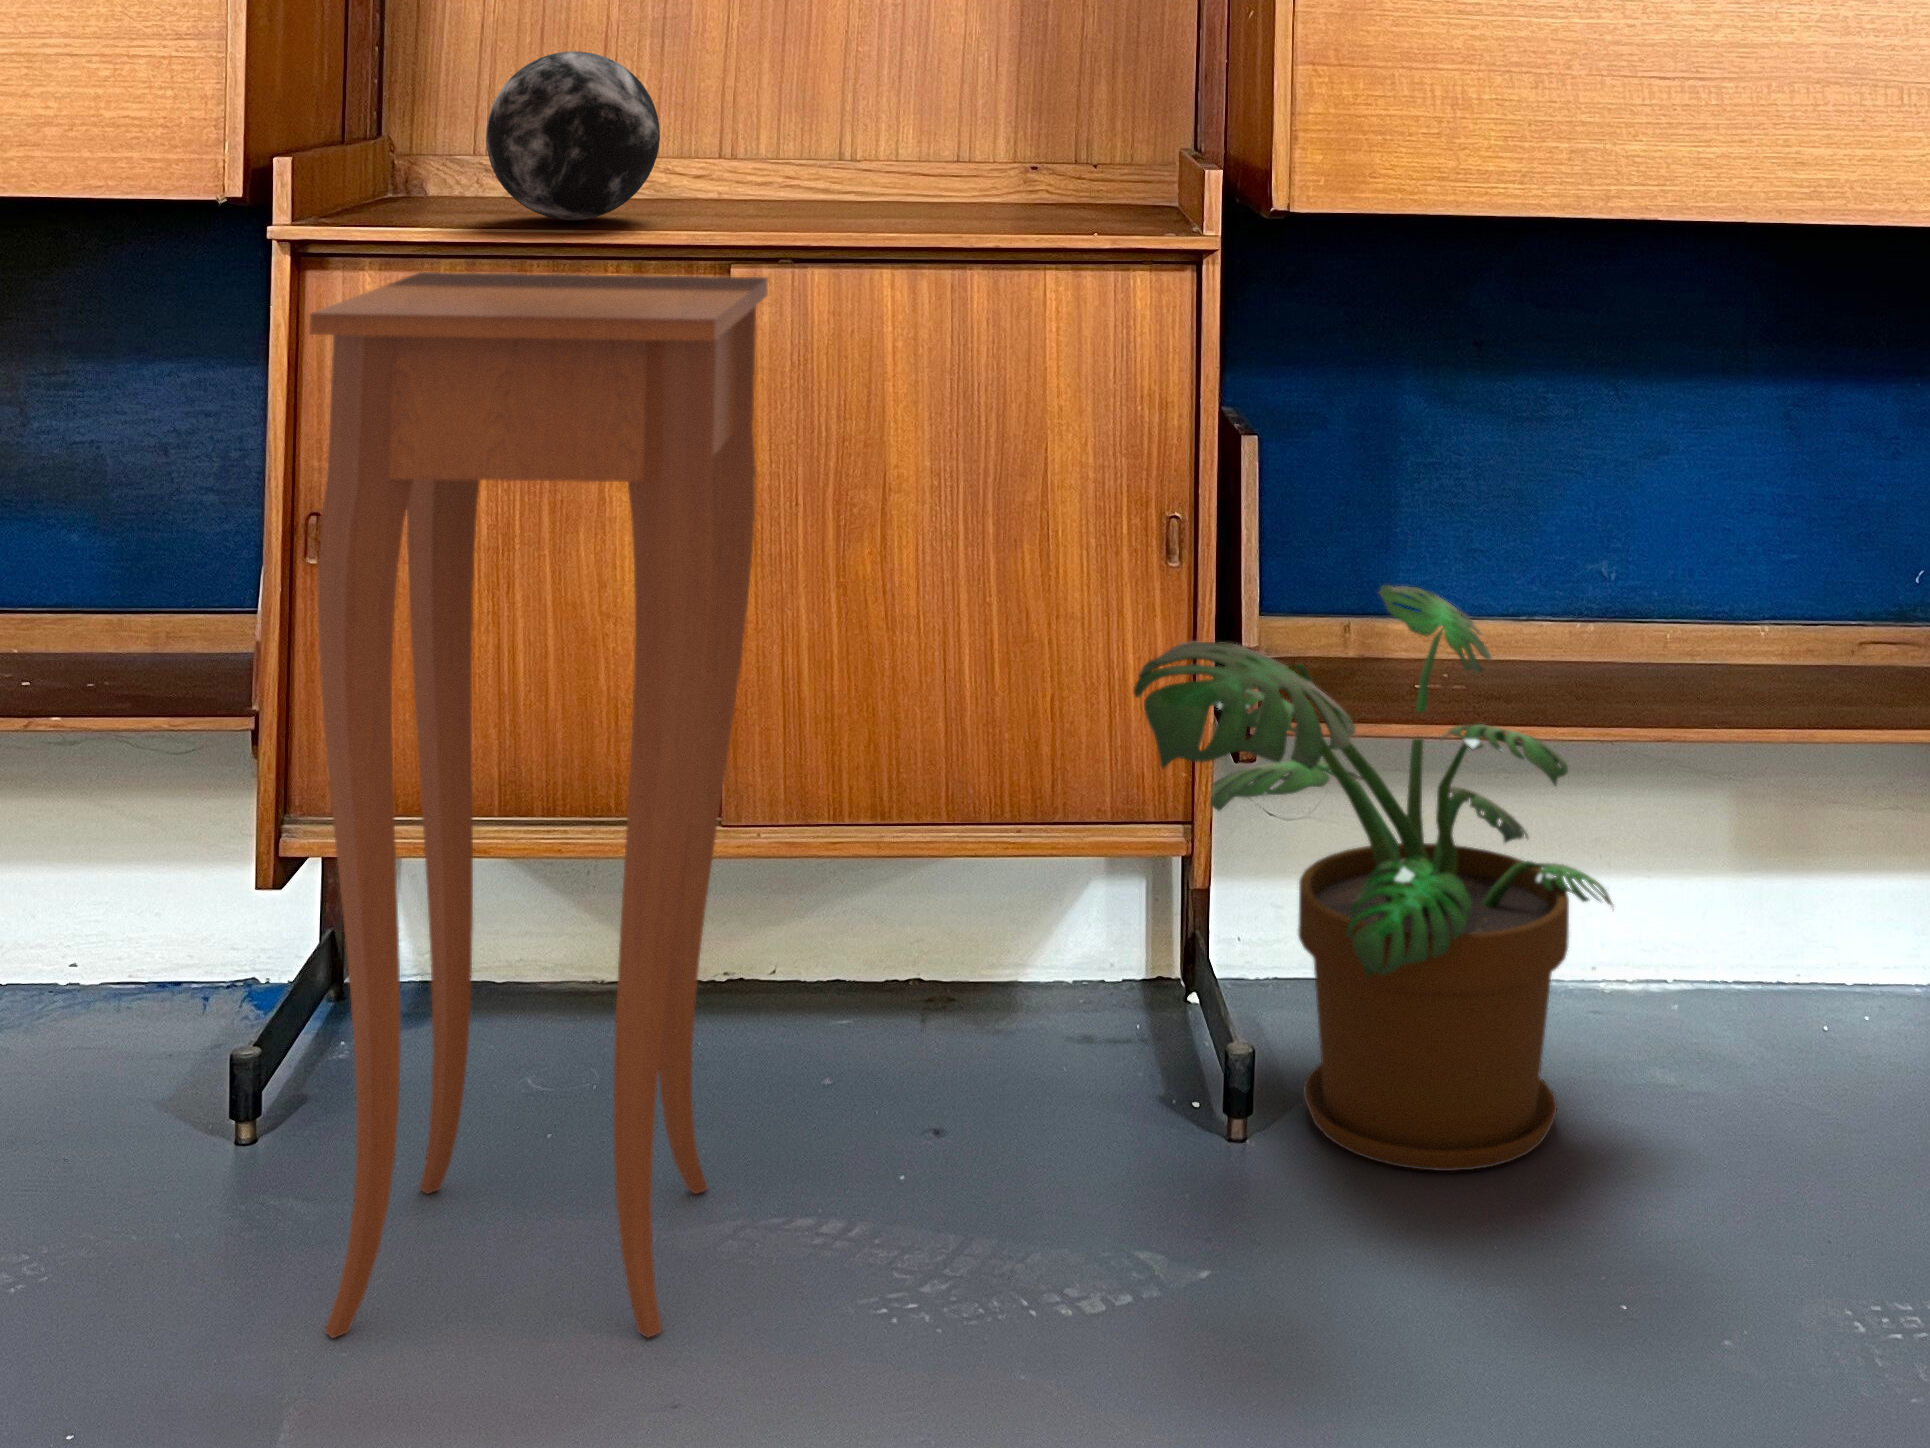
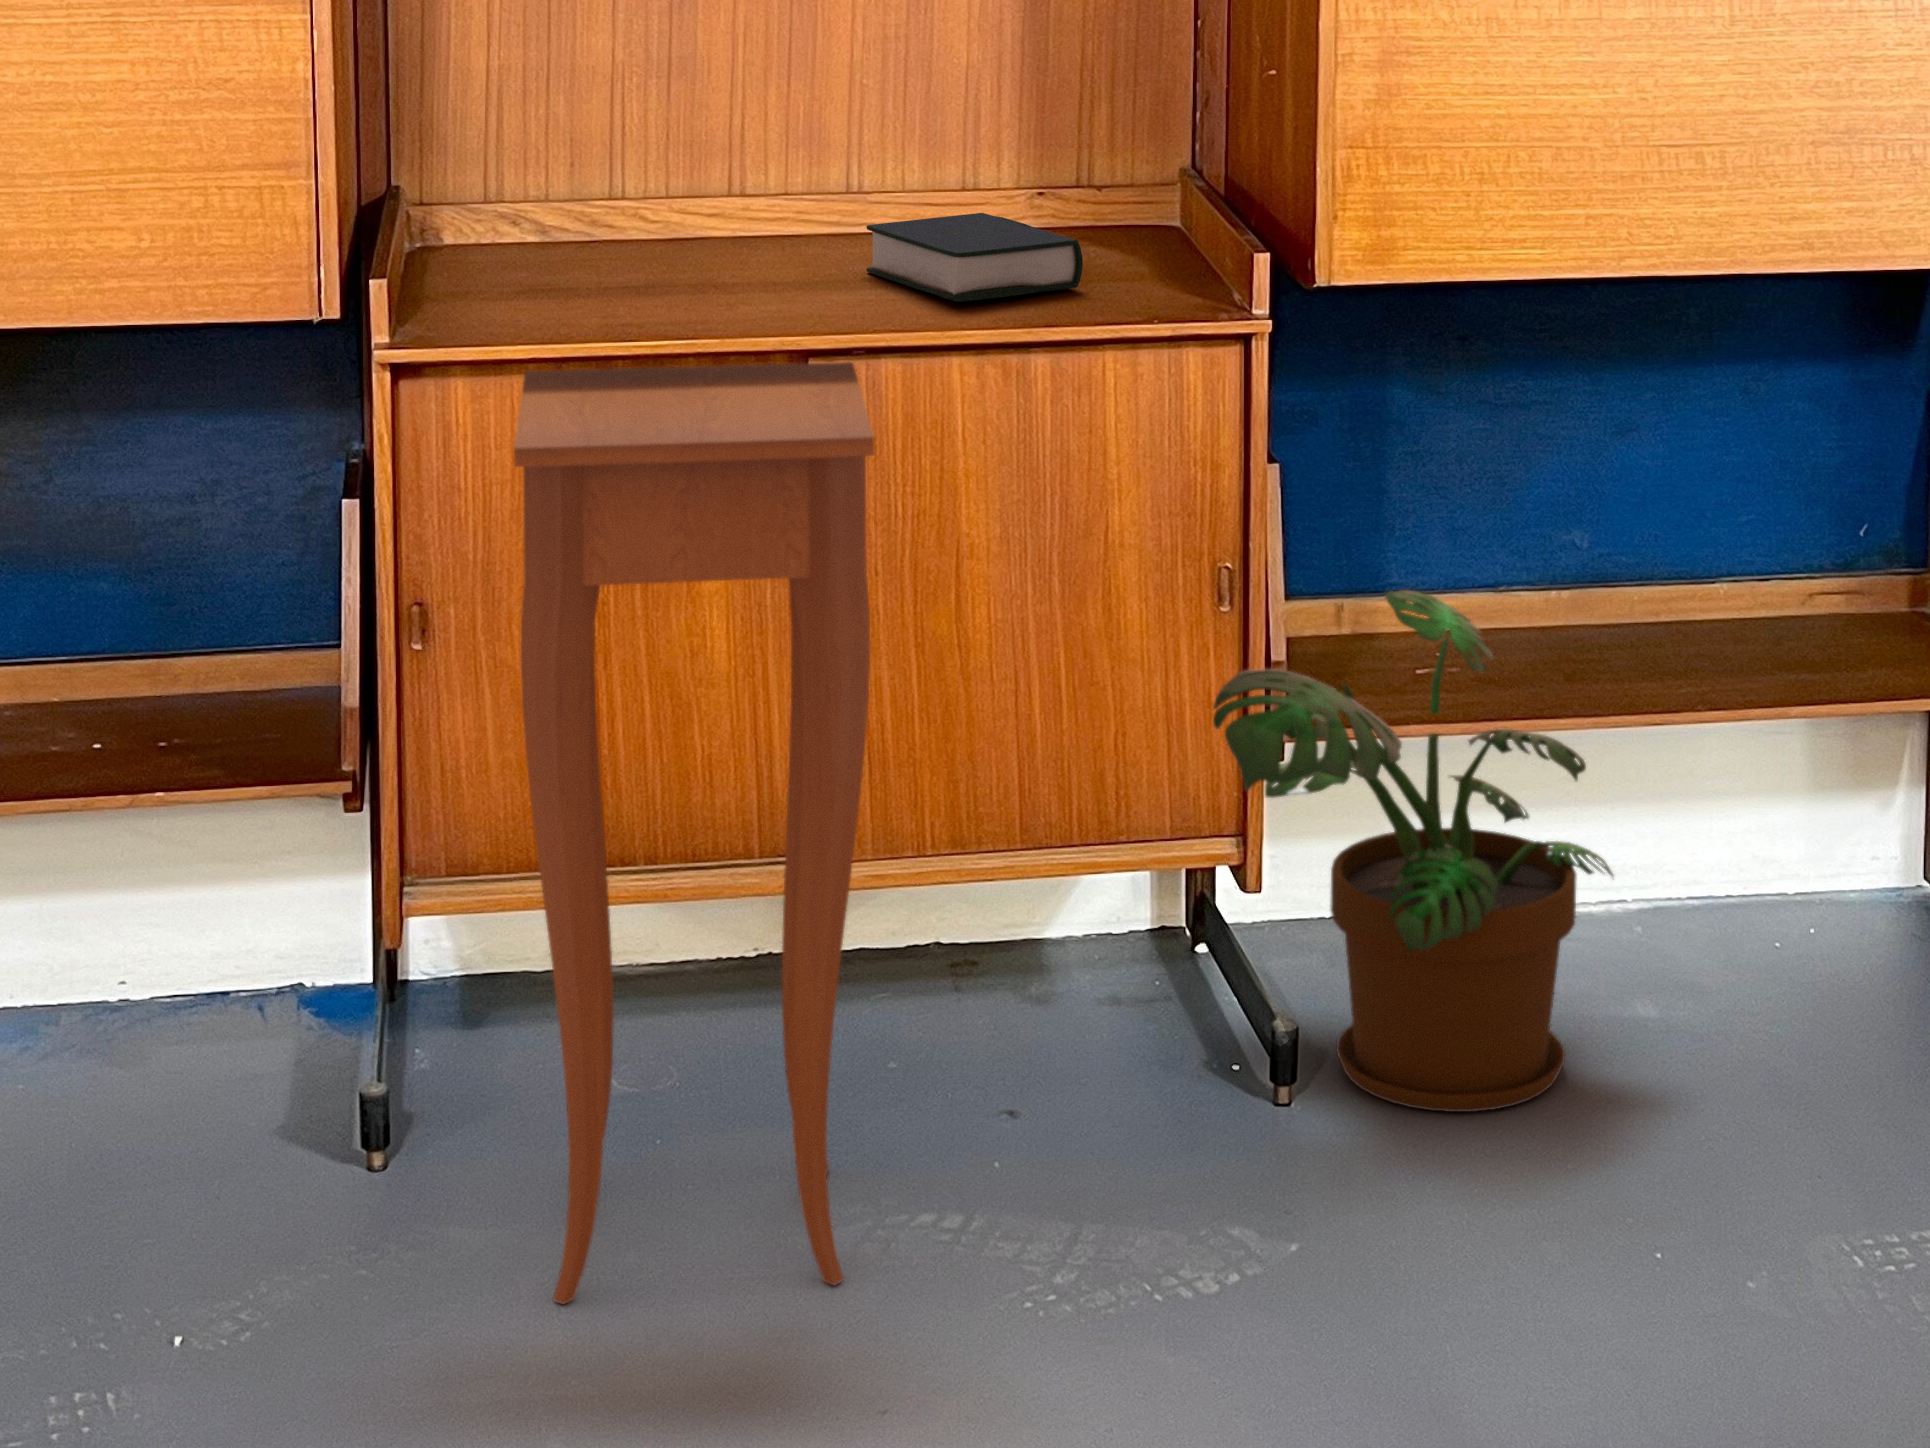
decorative orb: present [486,51,660,220] -> none [556,143,721,305]
book: none [828,159,1037,224] -> present [867,213,1083,302]

